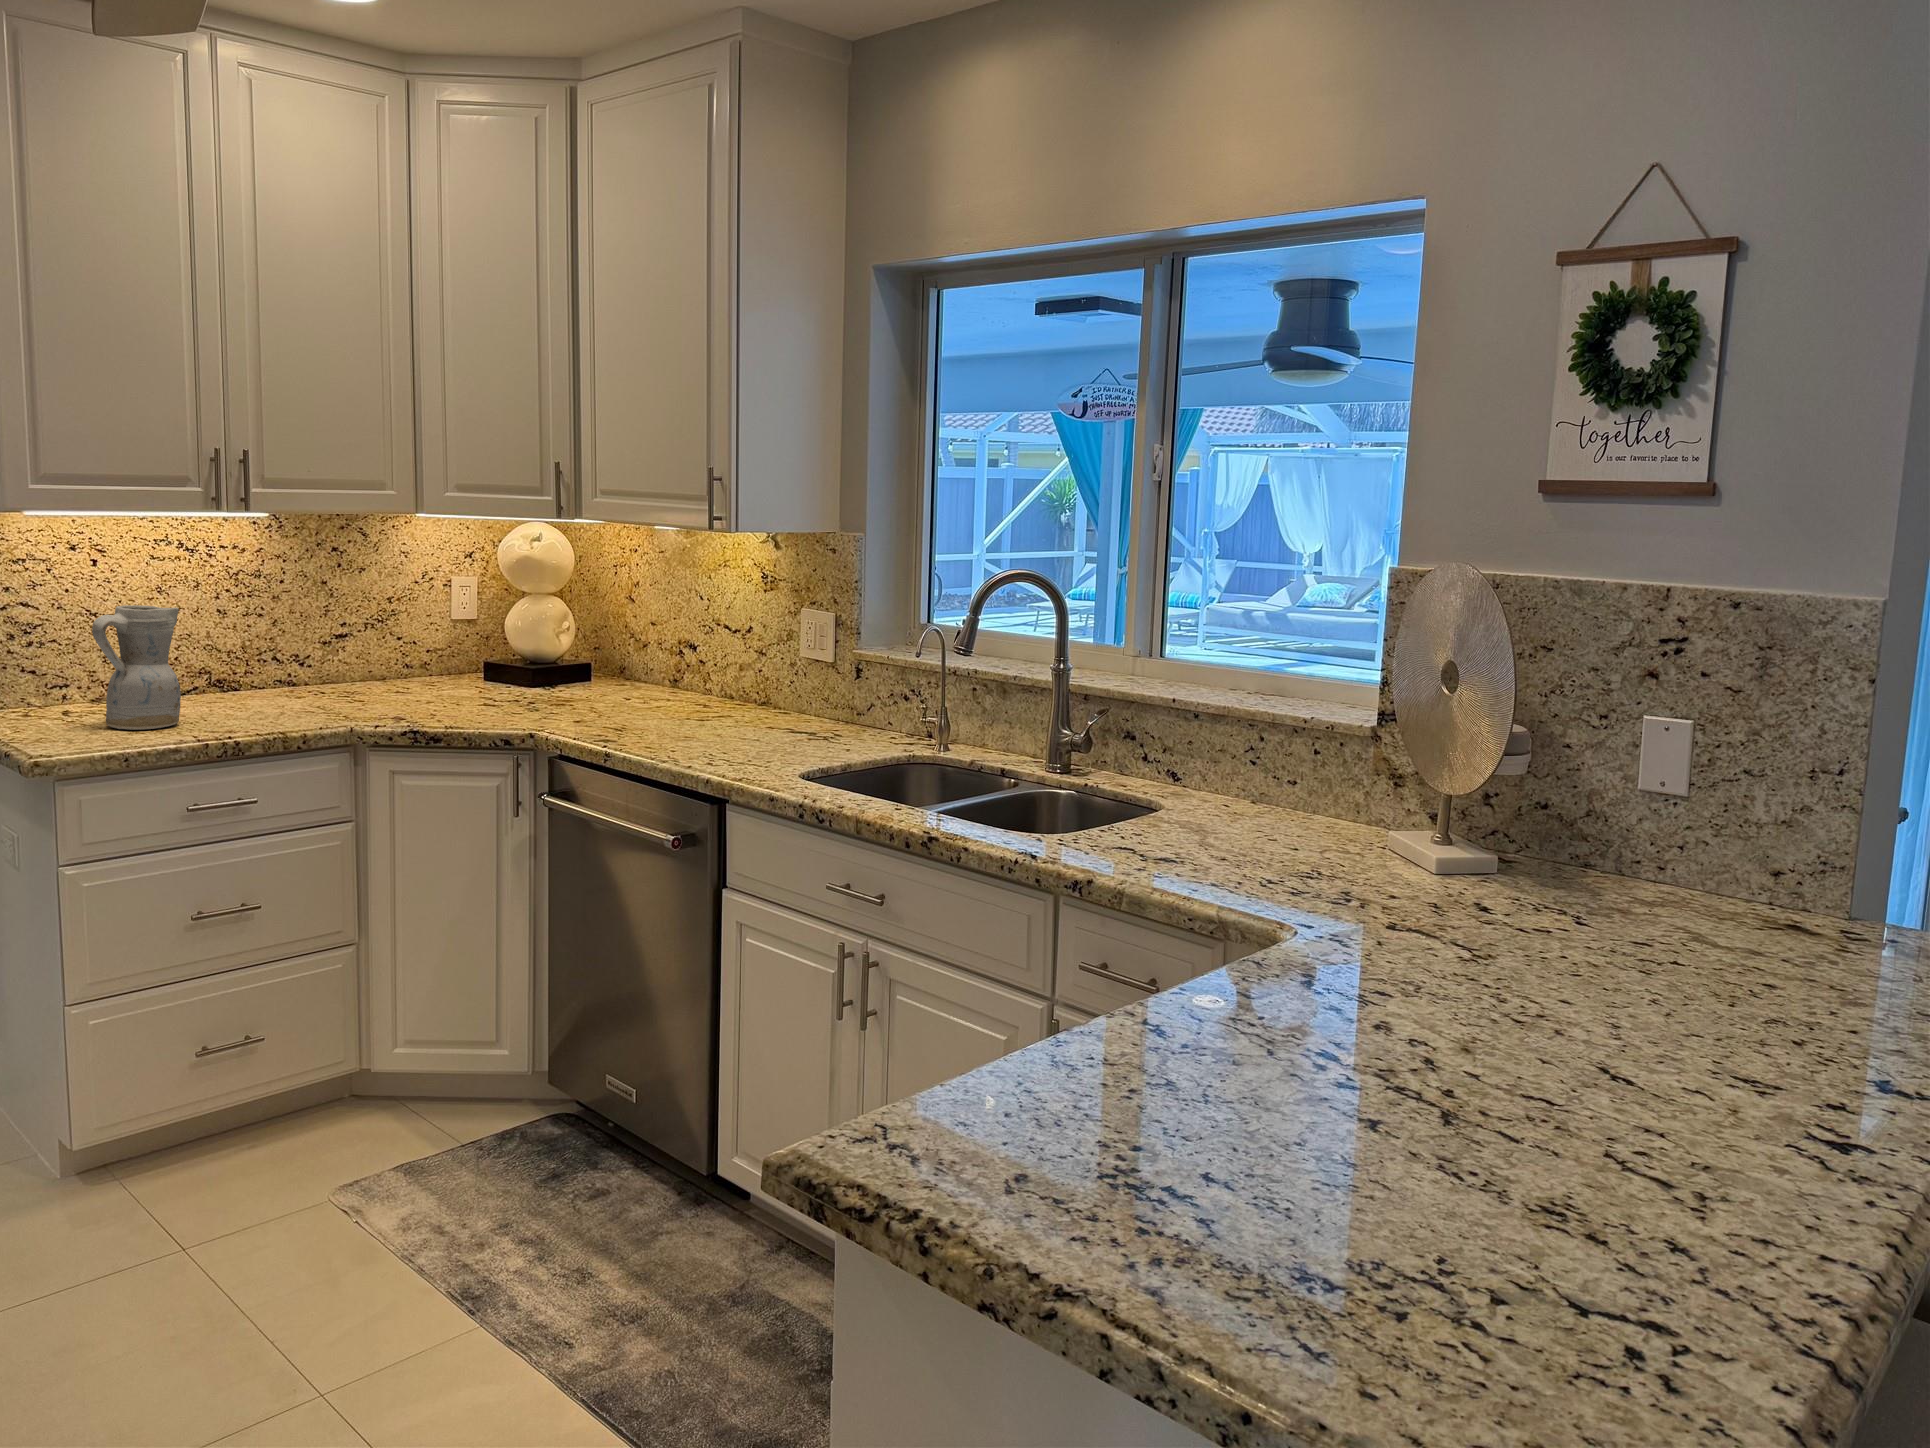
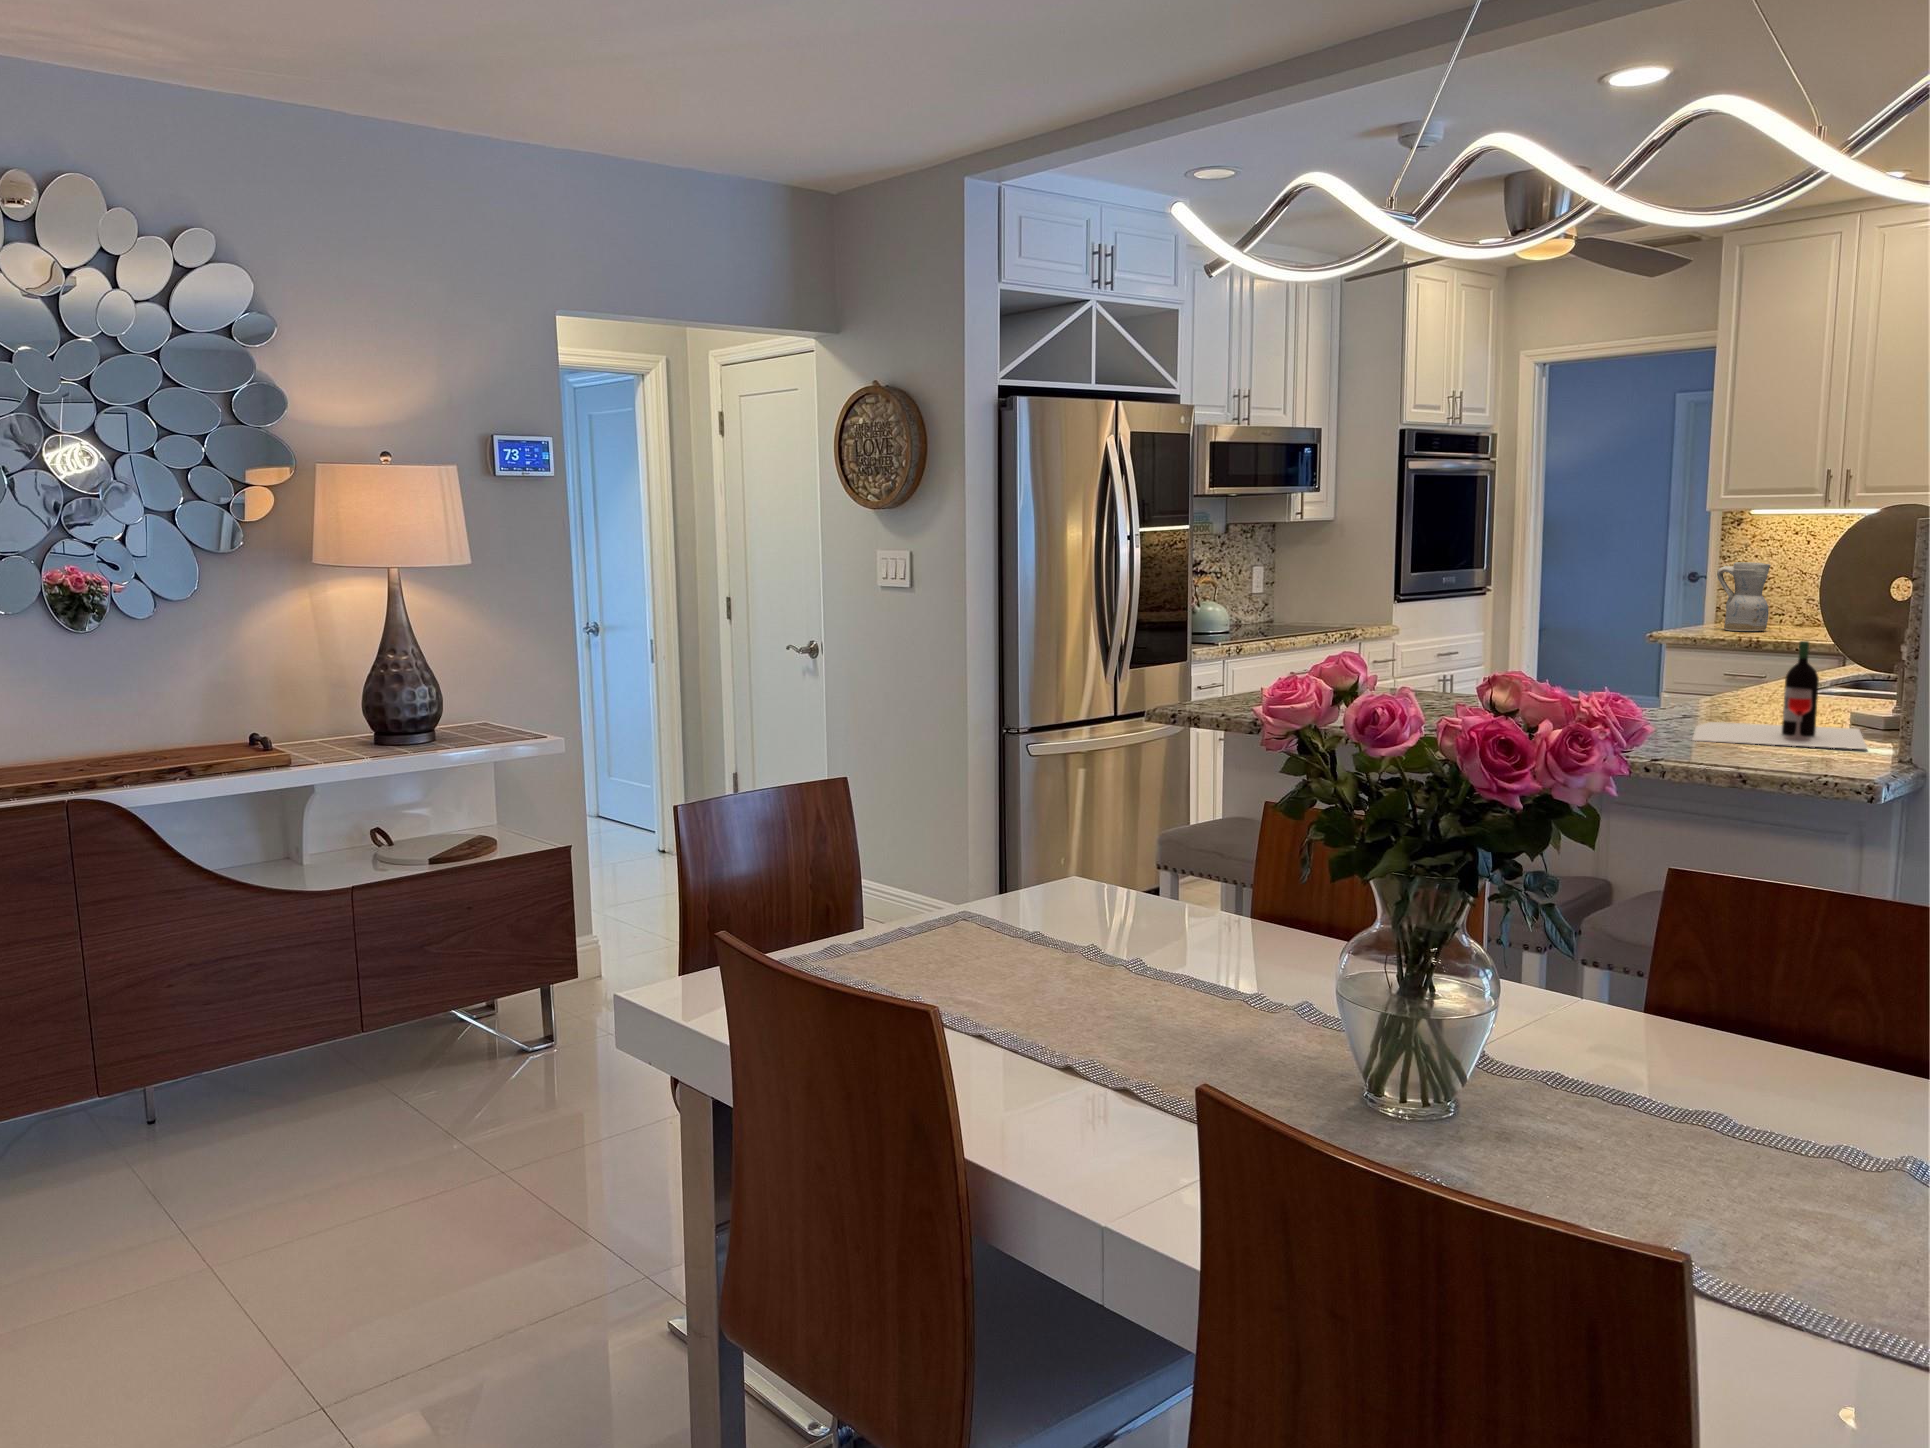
wine bottle: none [1406,769,1659,962] -> present [1693,641,1867,749]

